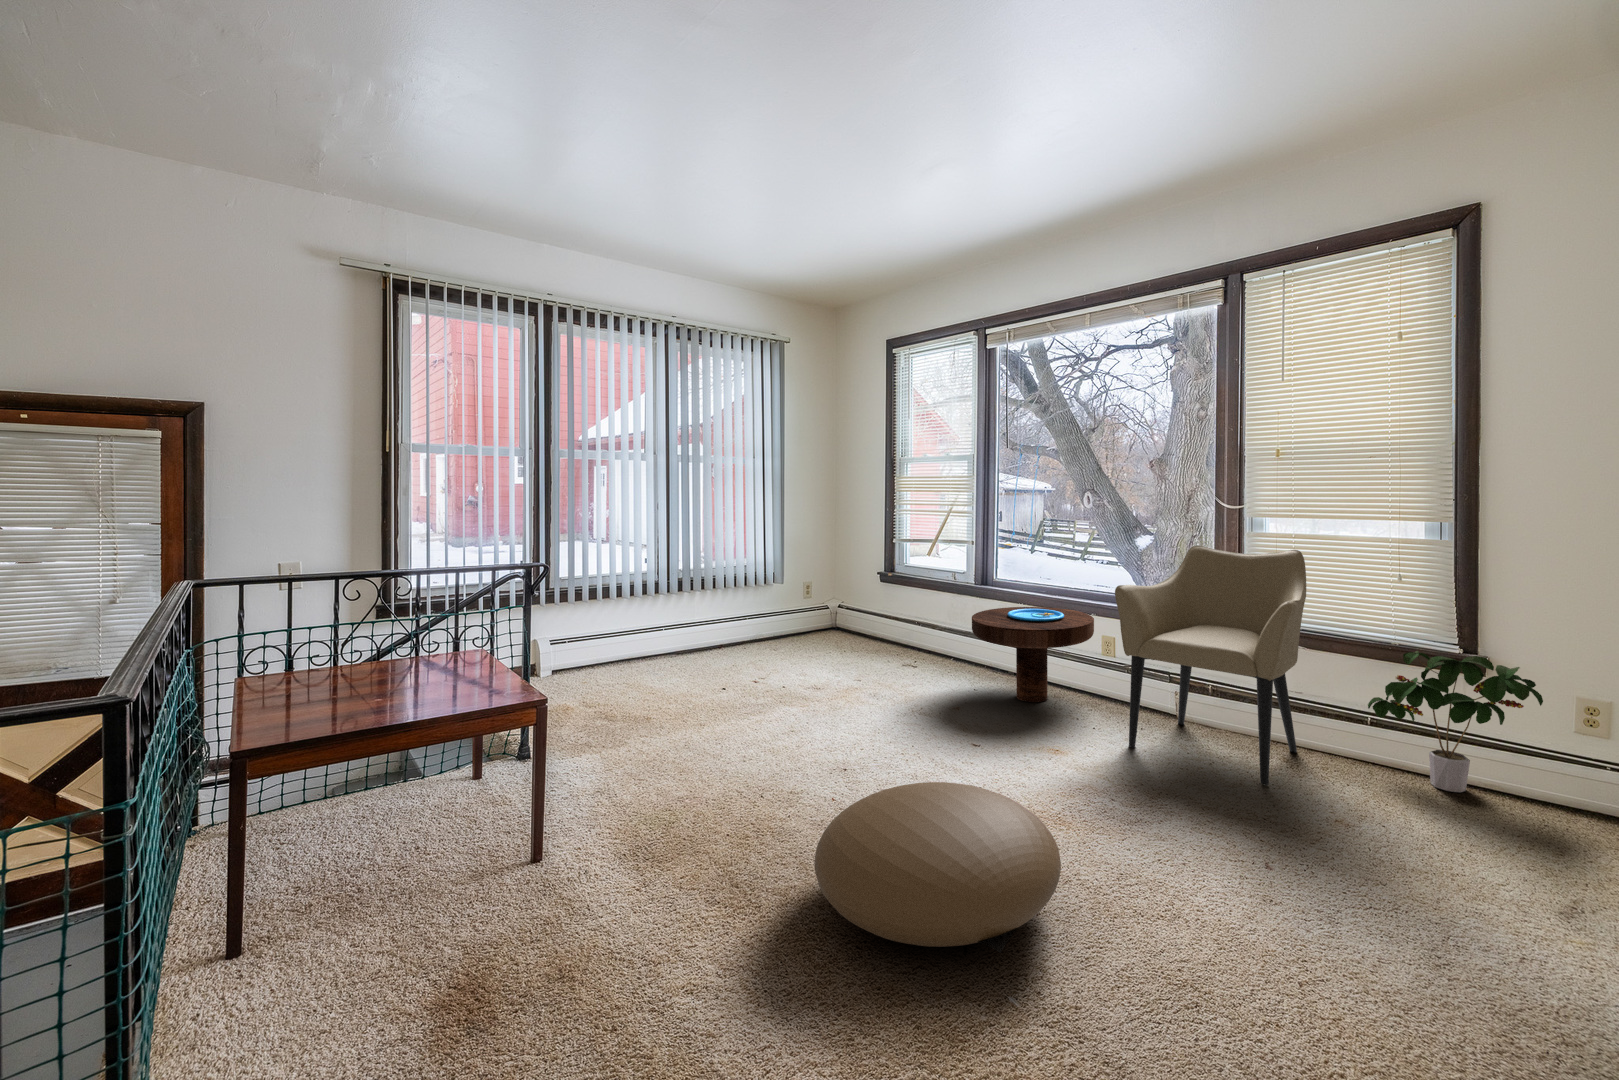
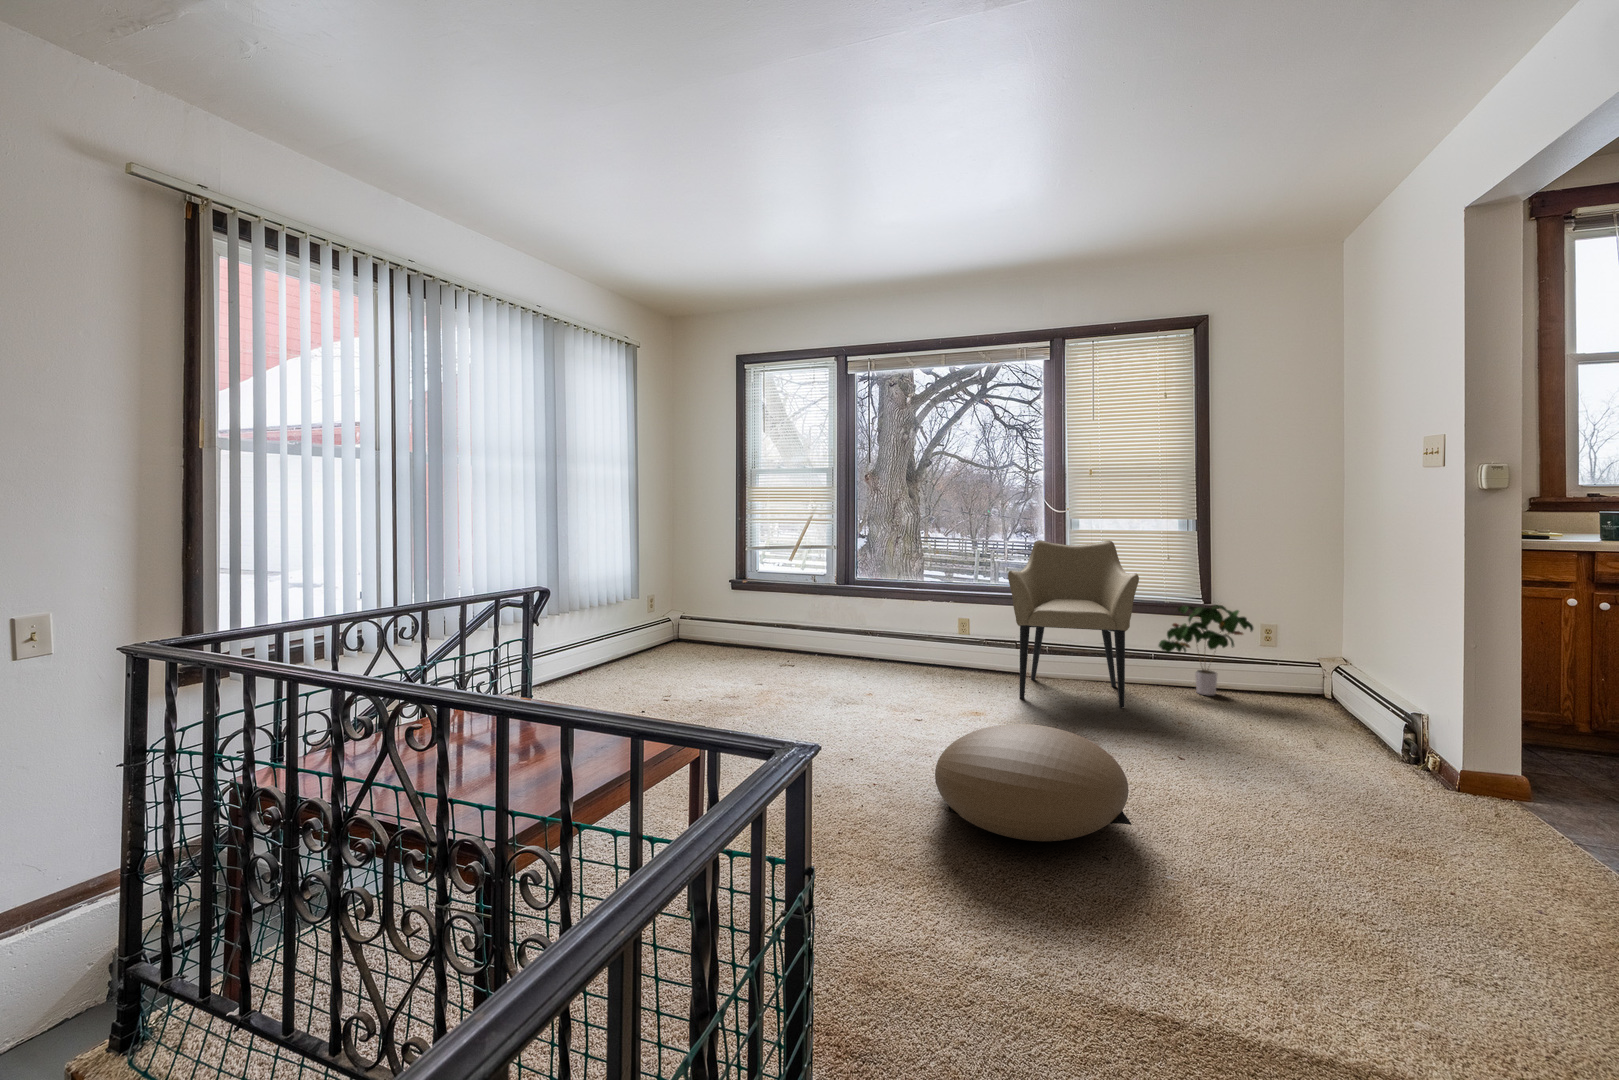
side table: present [972,607,1094,702] -> none [866,599,964,679]

